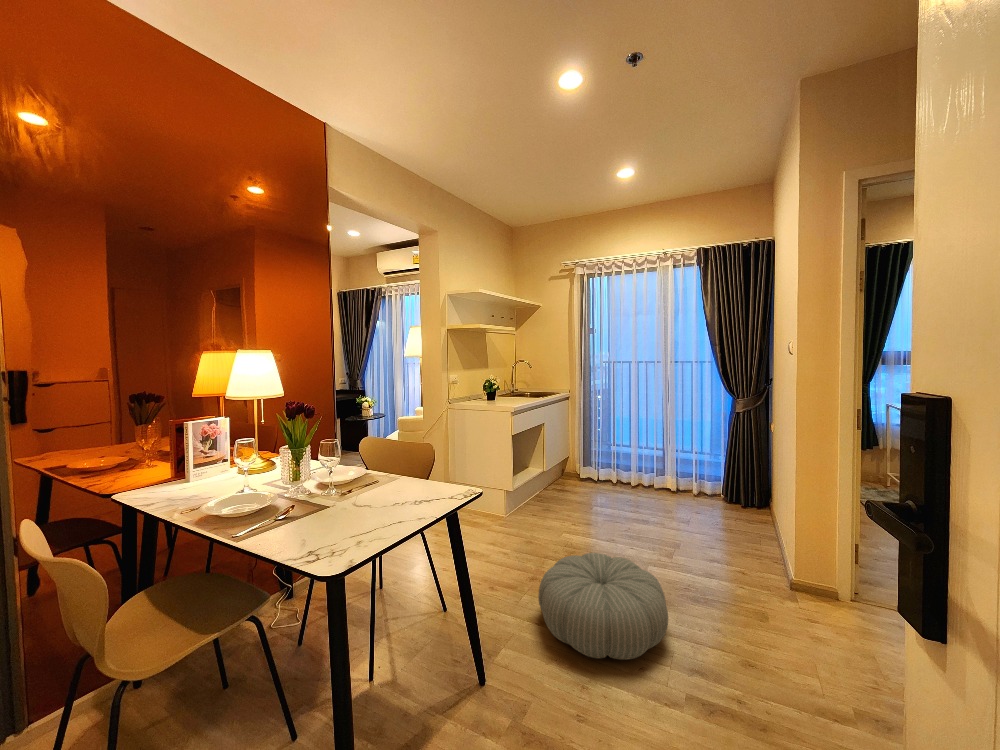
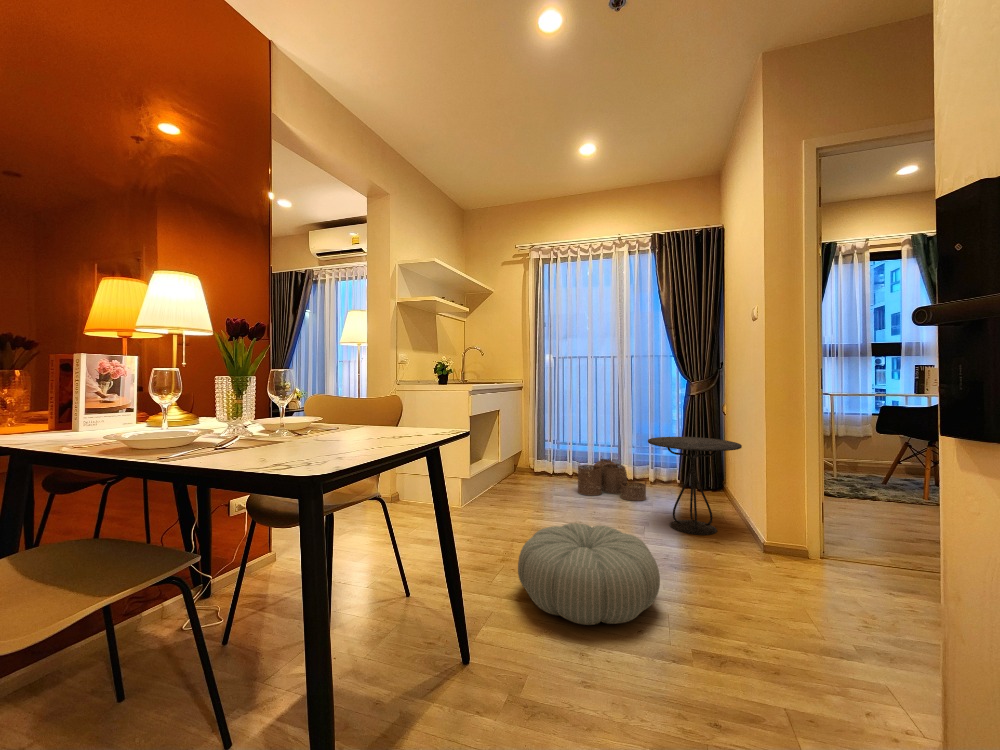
side table: none [680,459,777,562] -> present [648,437,742,535]
woven basket: none [618,466,685,516] -> present [578,459,646,501]

